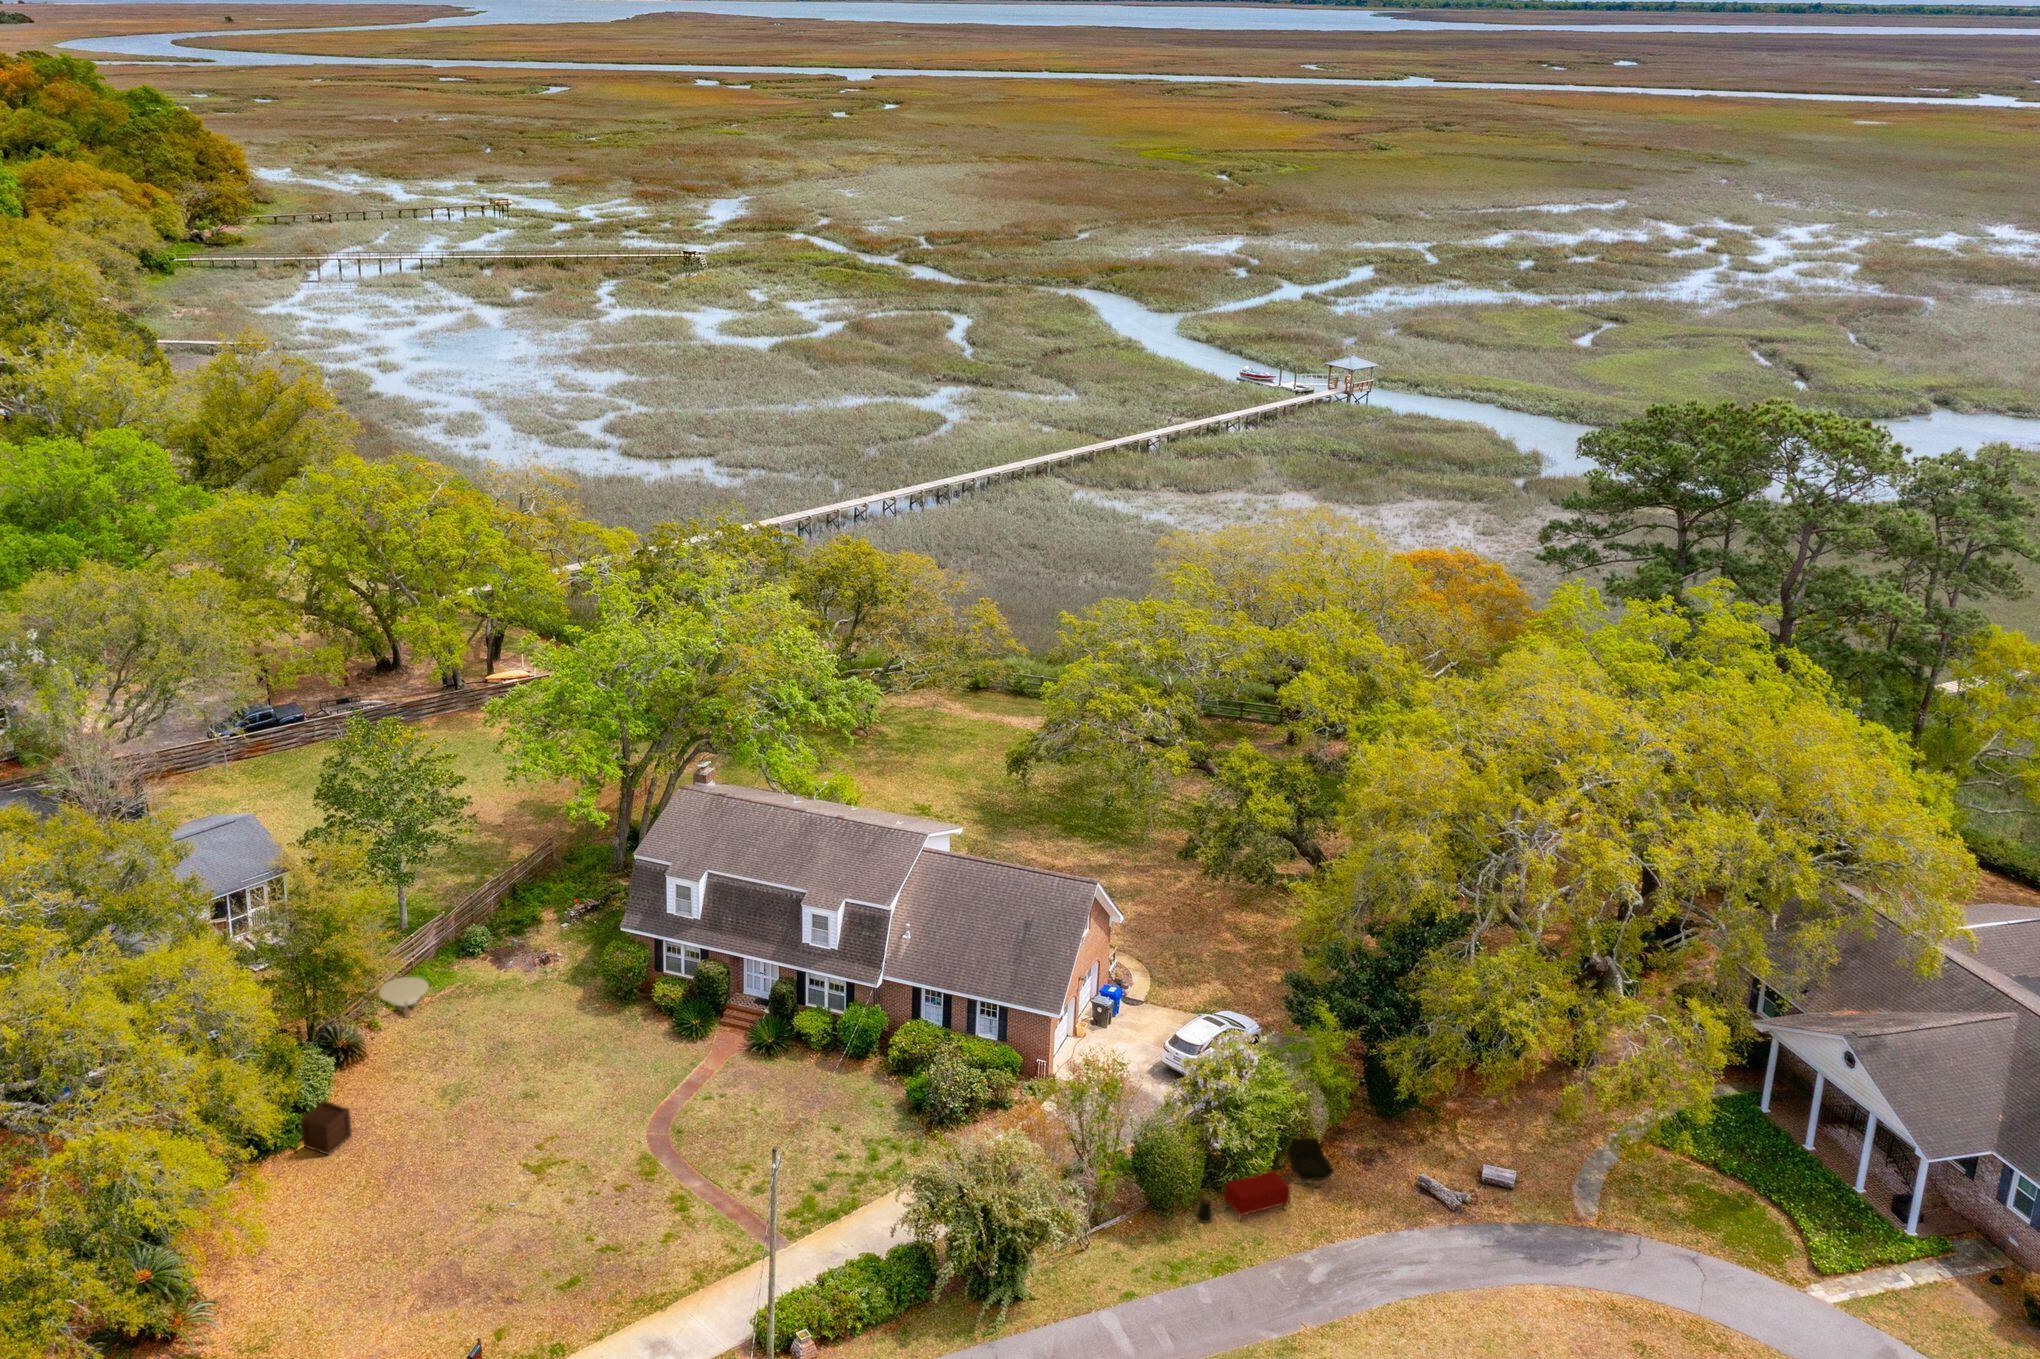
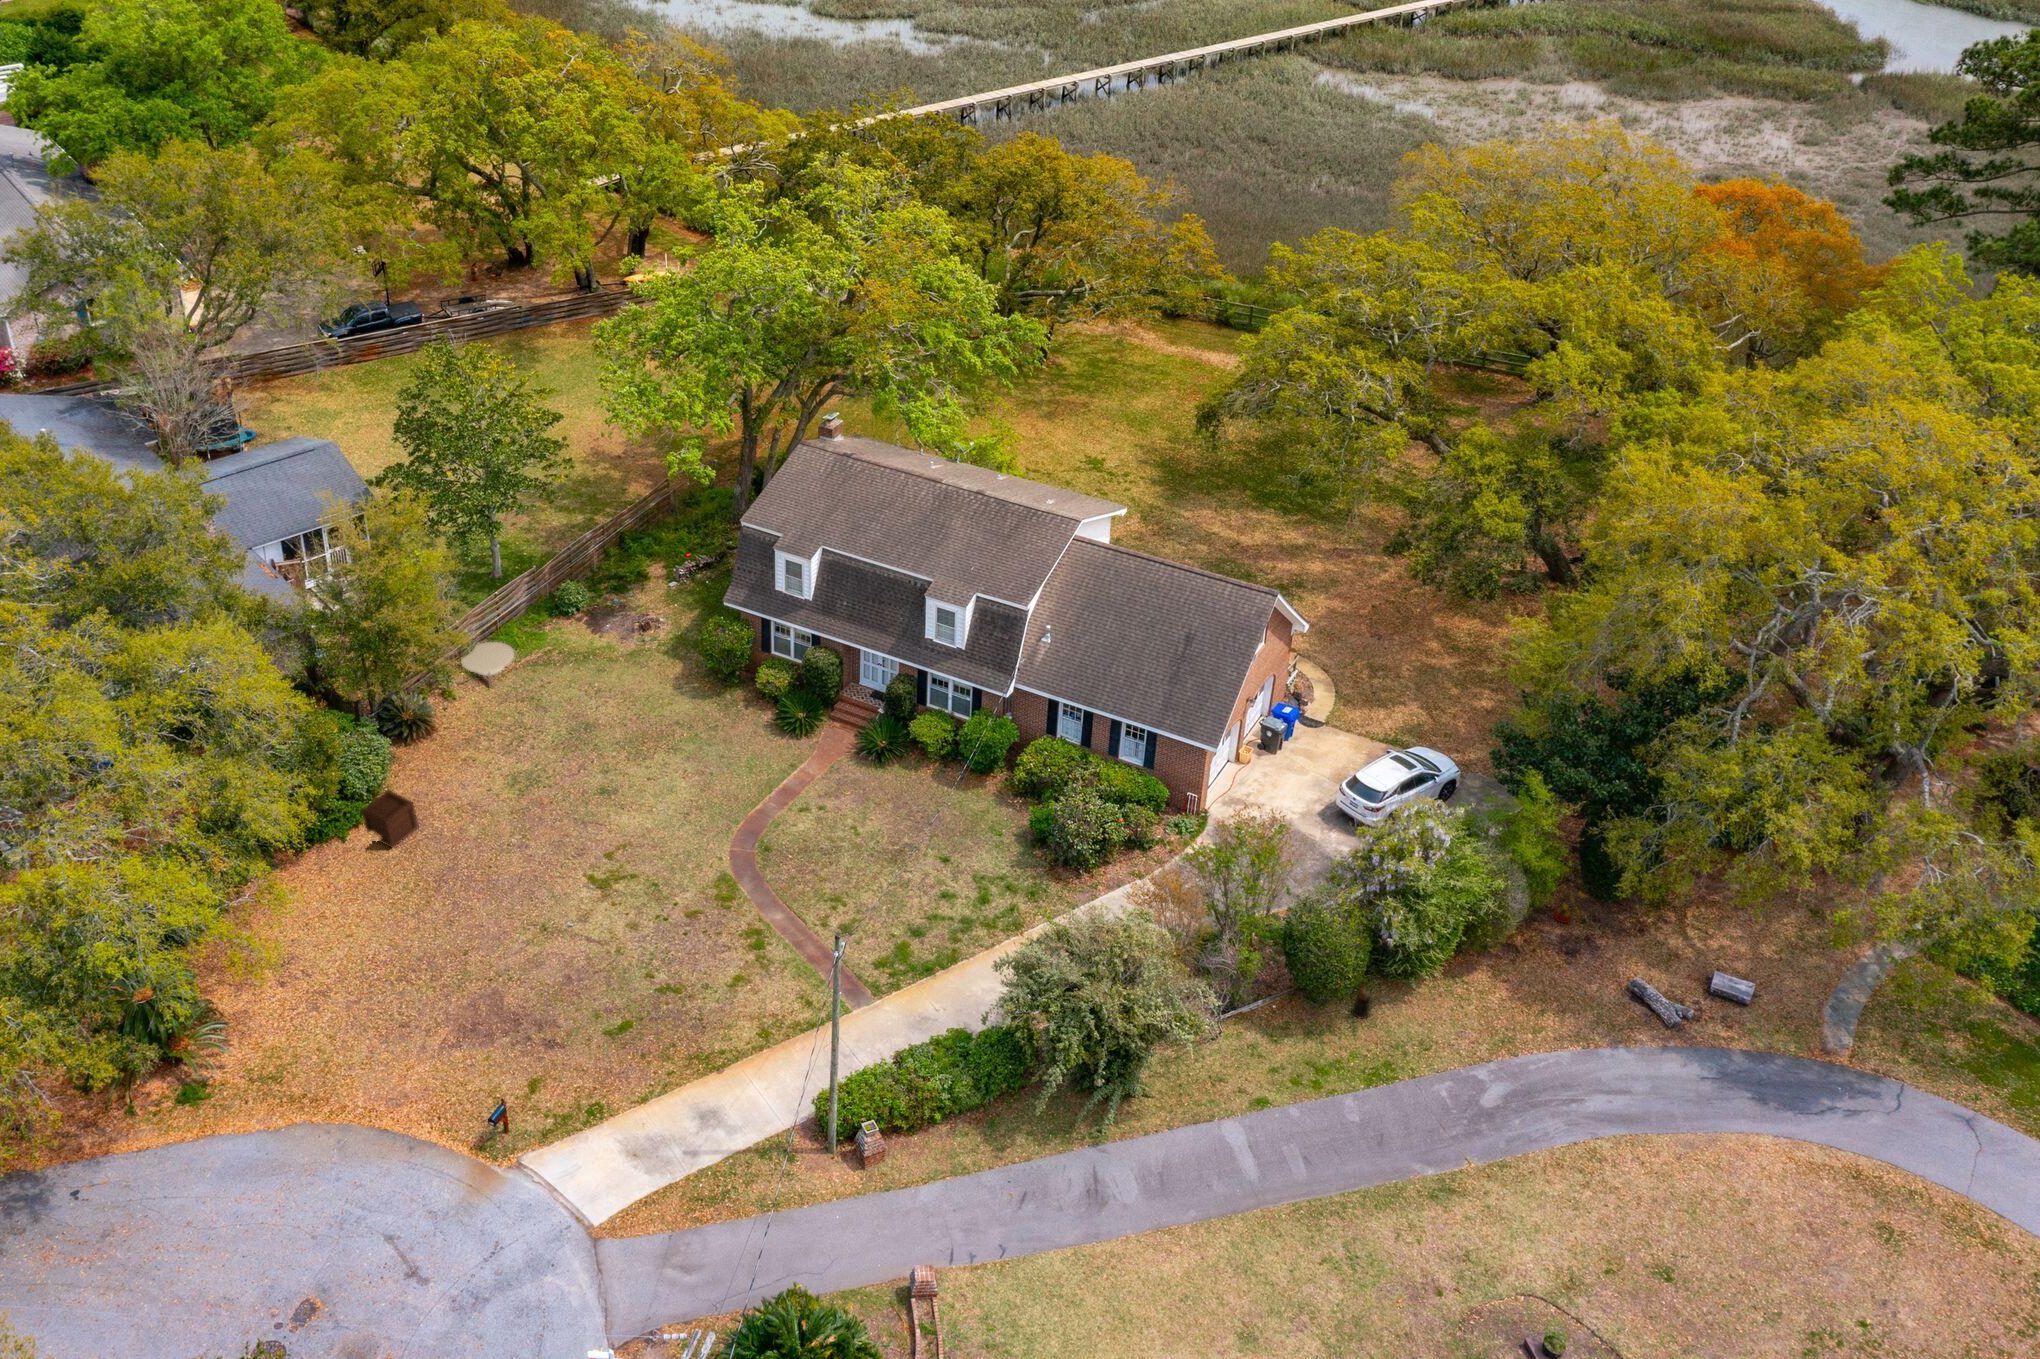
decorative plant: none [1338,1100,1371,1138] -> present [1554,892,1584,923]
lounge chair: present [1287,1138,1334,1185] -> none [1473,926,1529,995]
bench: present [1224,1171,1290,1220] -> none [1388,966,1471,1022]

